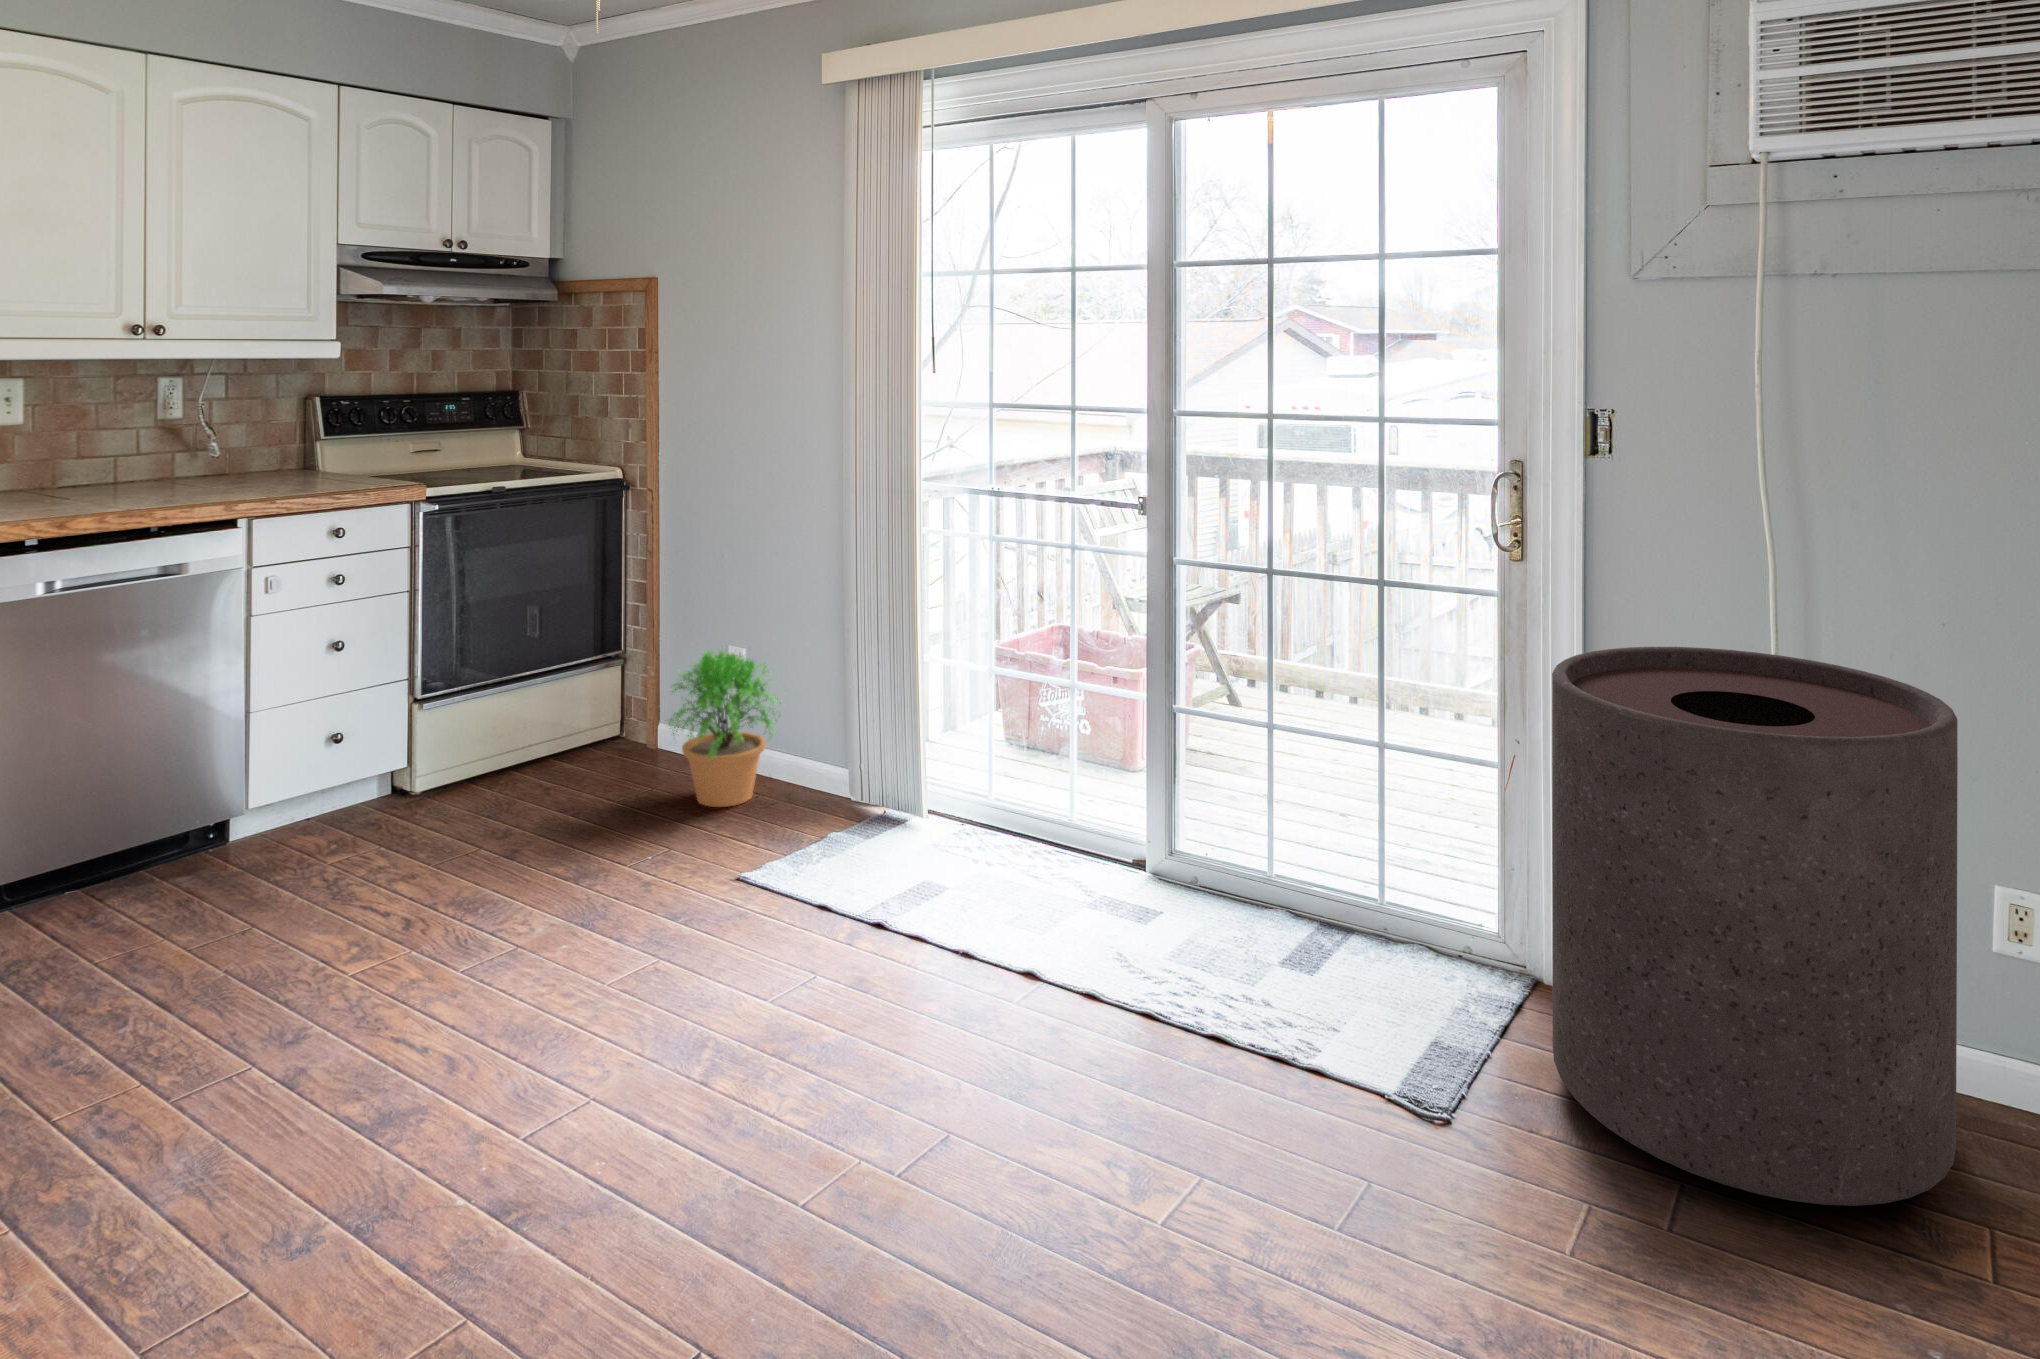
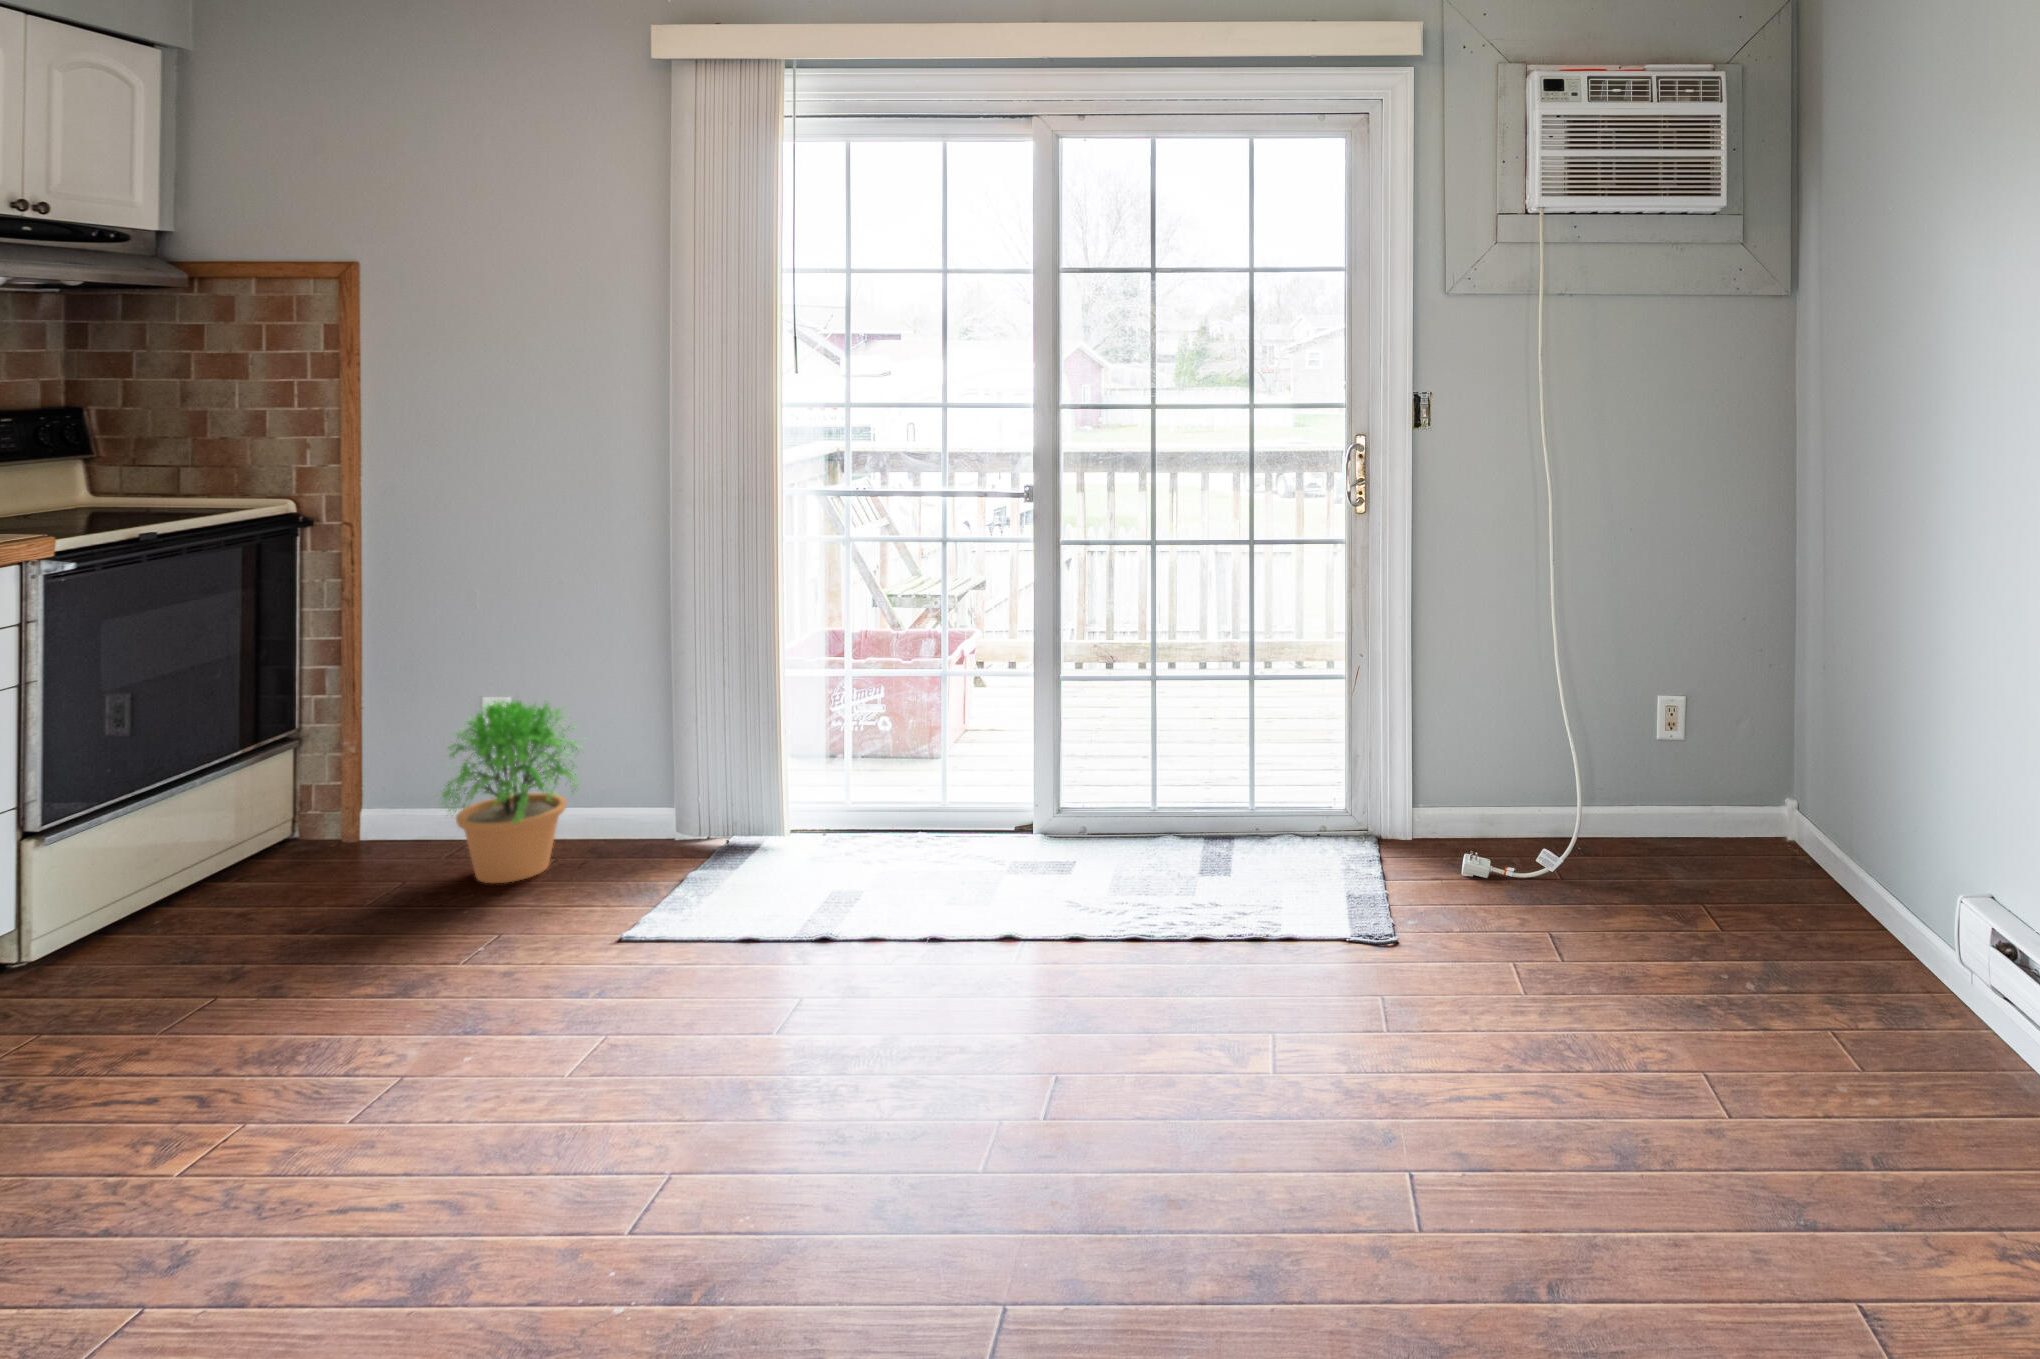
trash can: present [1552,647,1958,1206] -> none [1433,562,1680,916]

